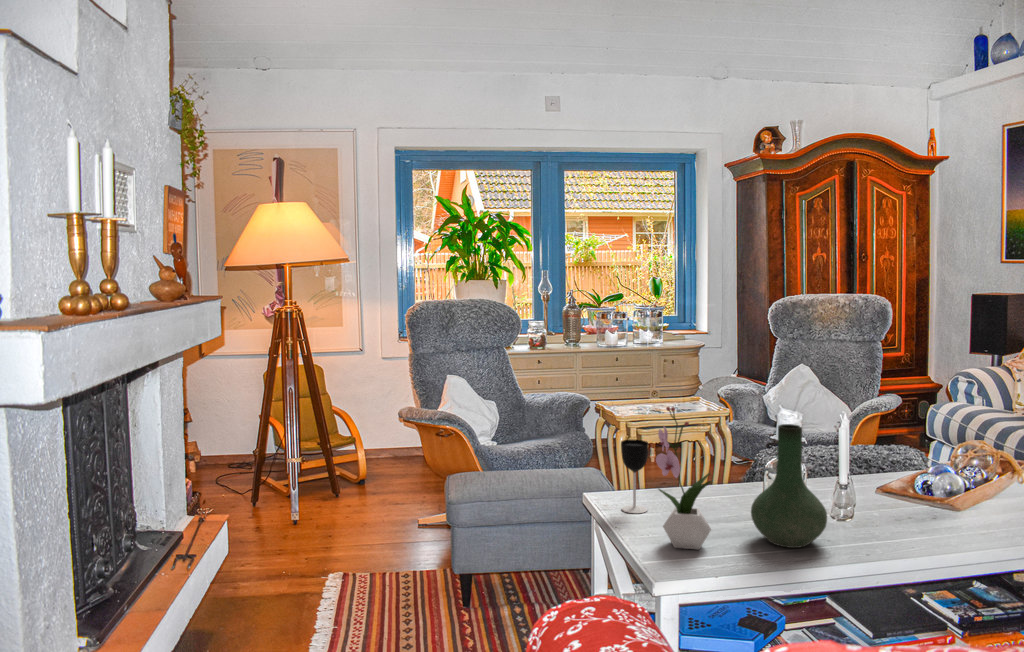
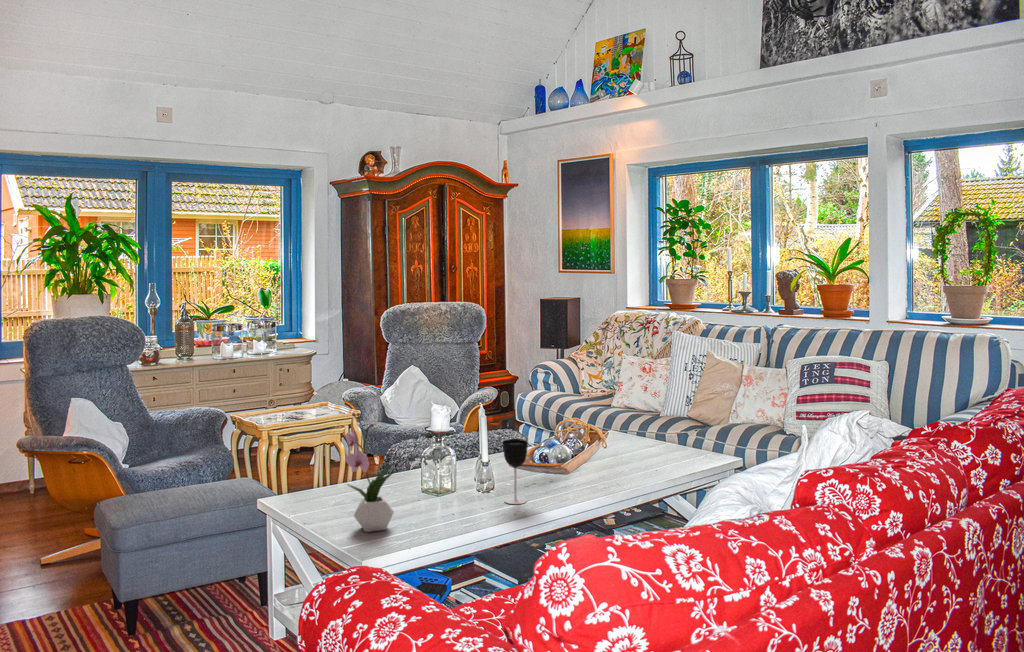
vase: present [751,424,827,548] -> none [421,418,479,517]
wine glass: present [621,440,649,513] -> present [503,439,528,504]

